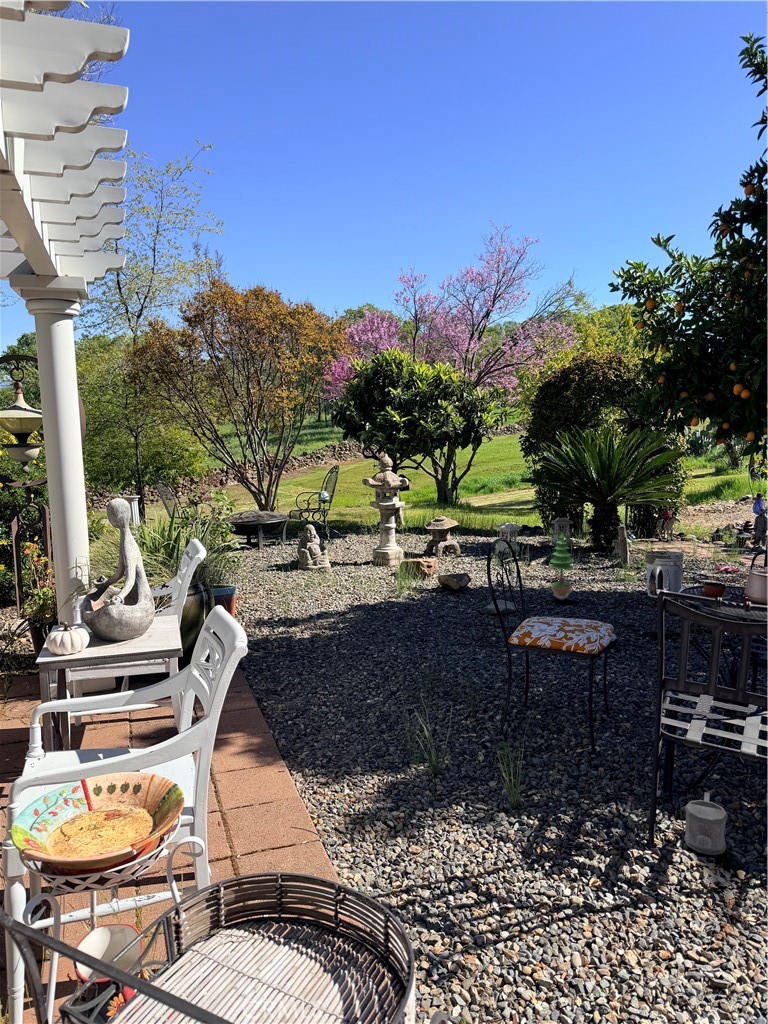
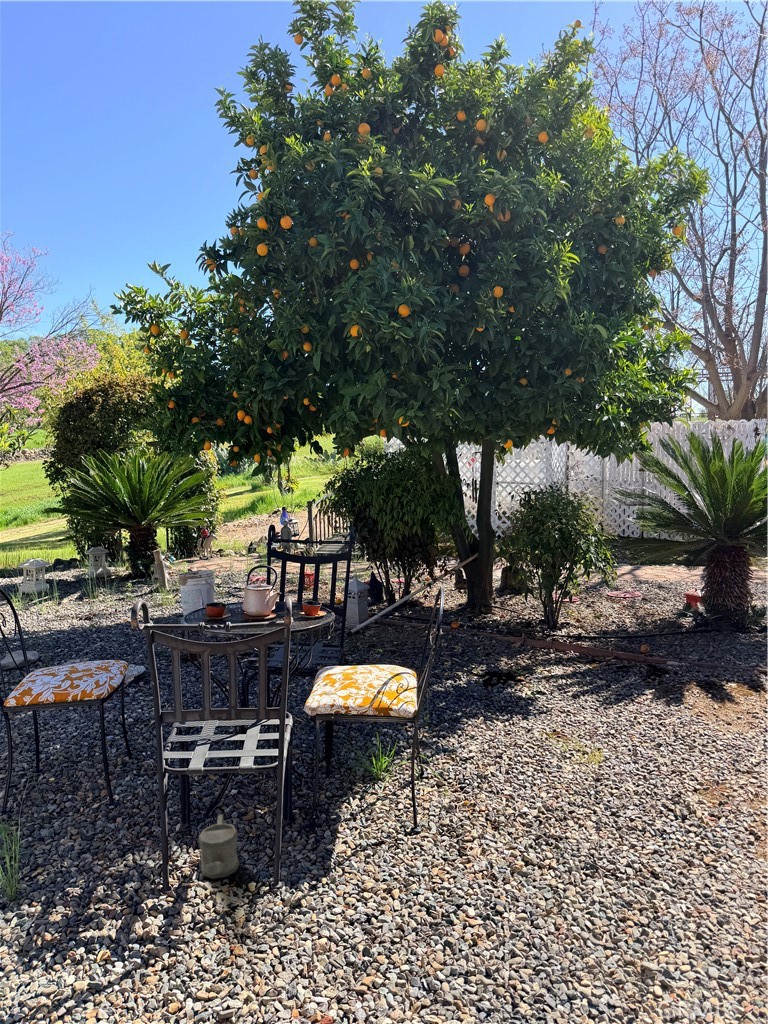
potted tree: present [549,533,574,600] -> none [74,565,104,639]

